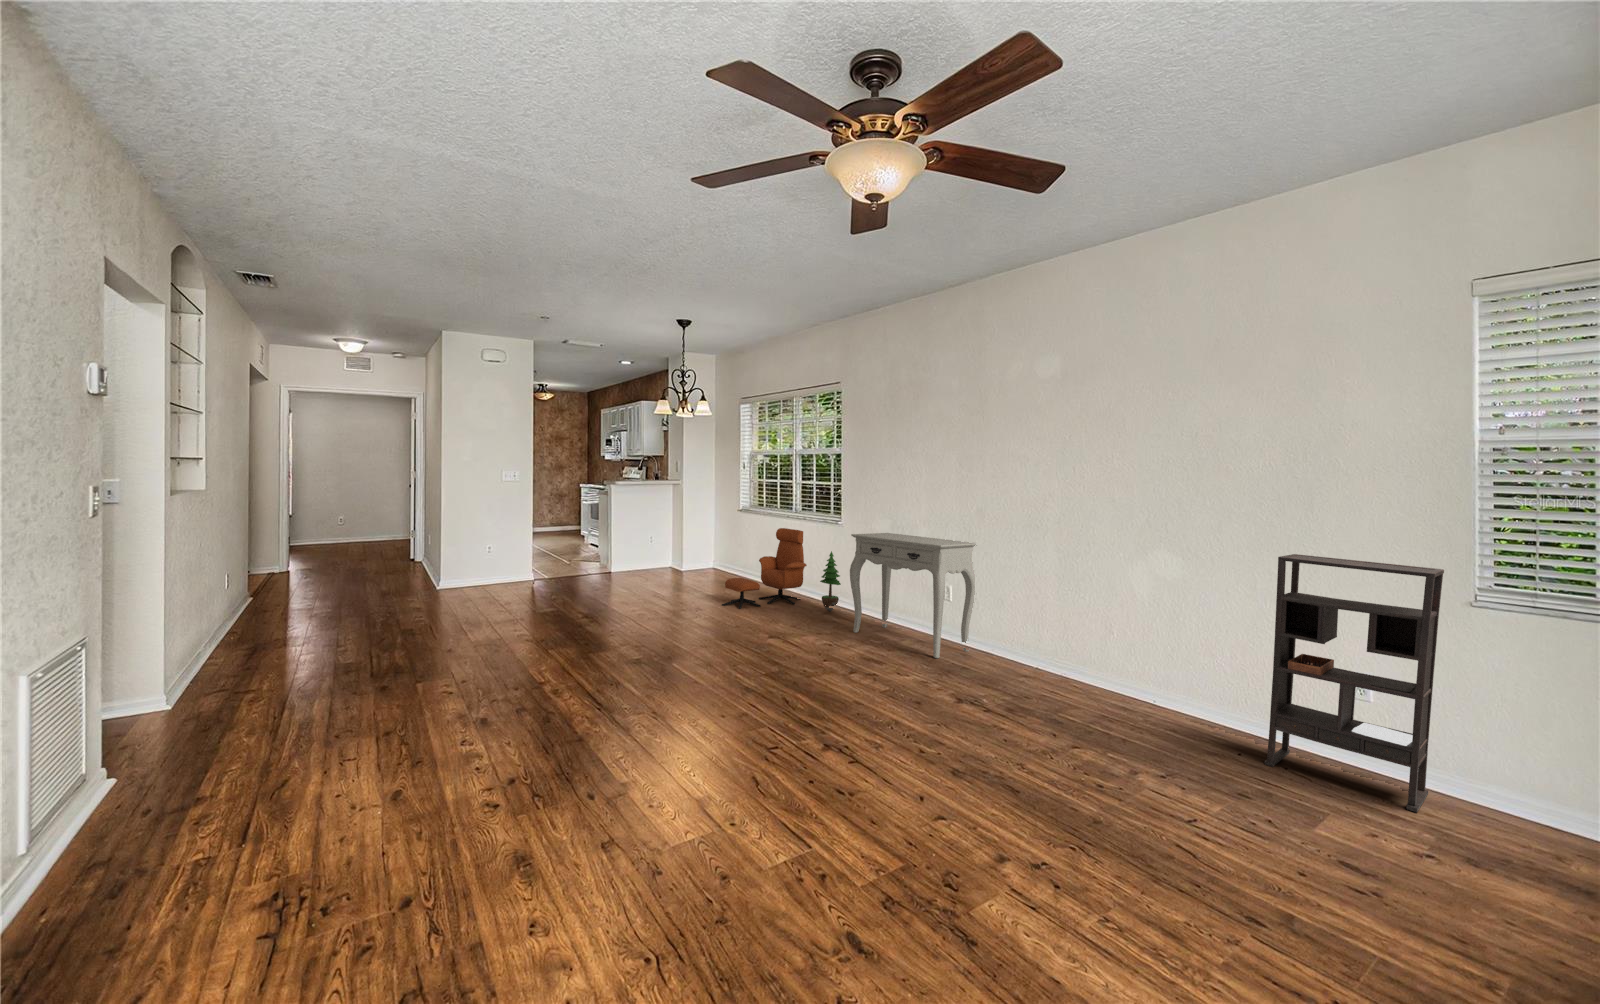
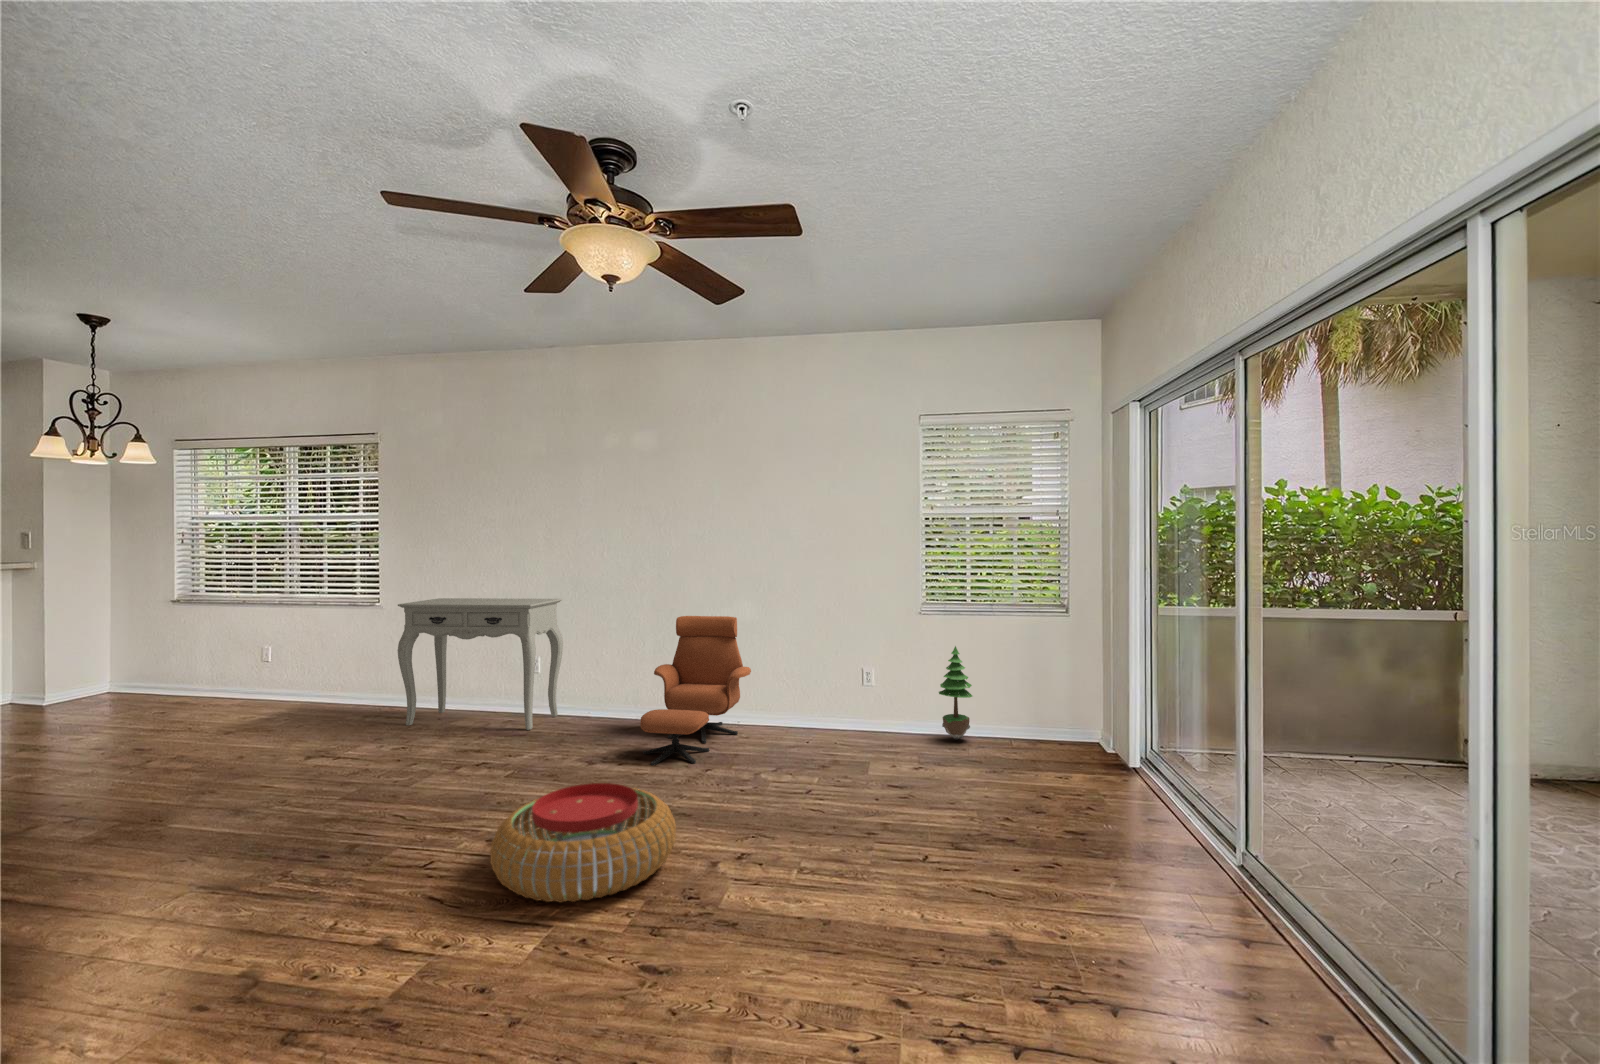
lounge chair: present [722,528,807,609] -> present [640,616,751,765]
potted tree: present [820,551,841,611] -> present [939,646,972,740]
bookshelf: present [1264,554,1444,812] -> none [828,581,912,745]
pouf: none [798,721,976,844] -> present [490,783,676,902]

